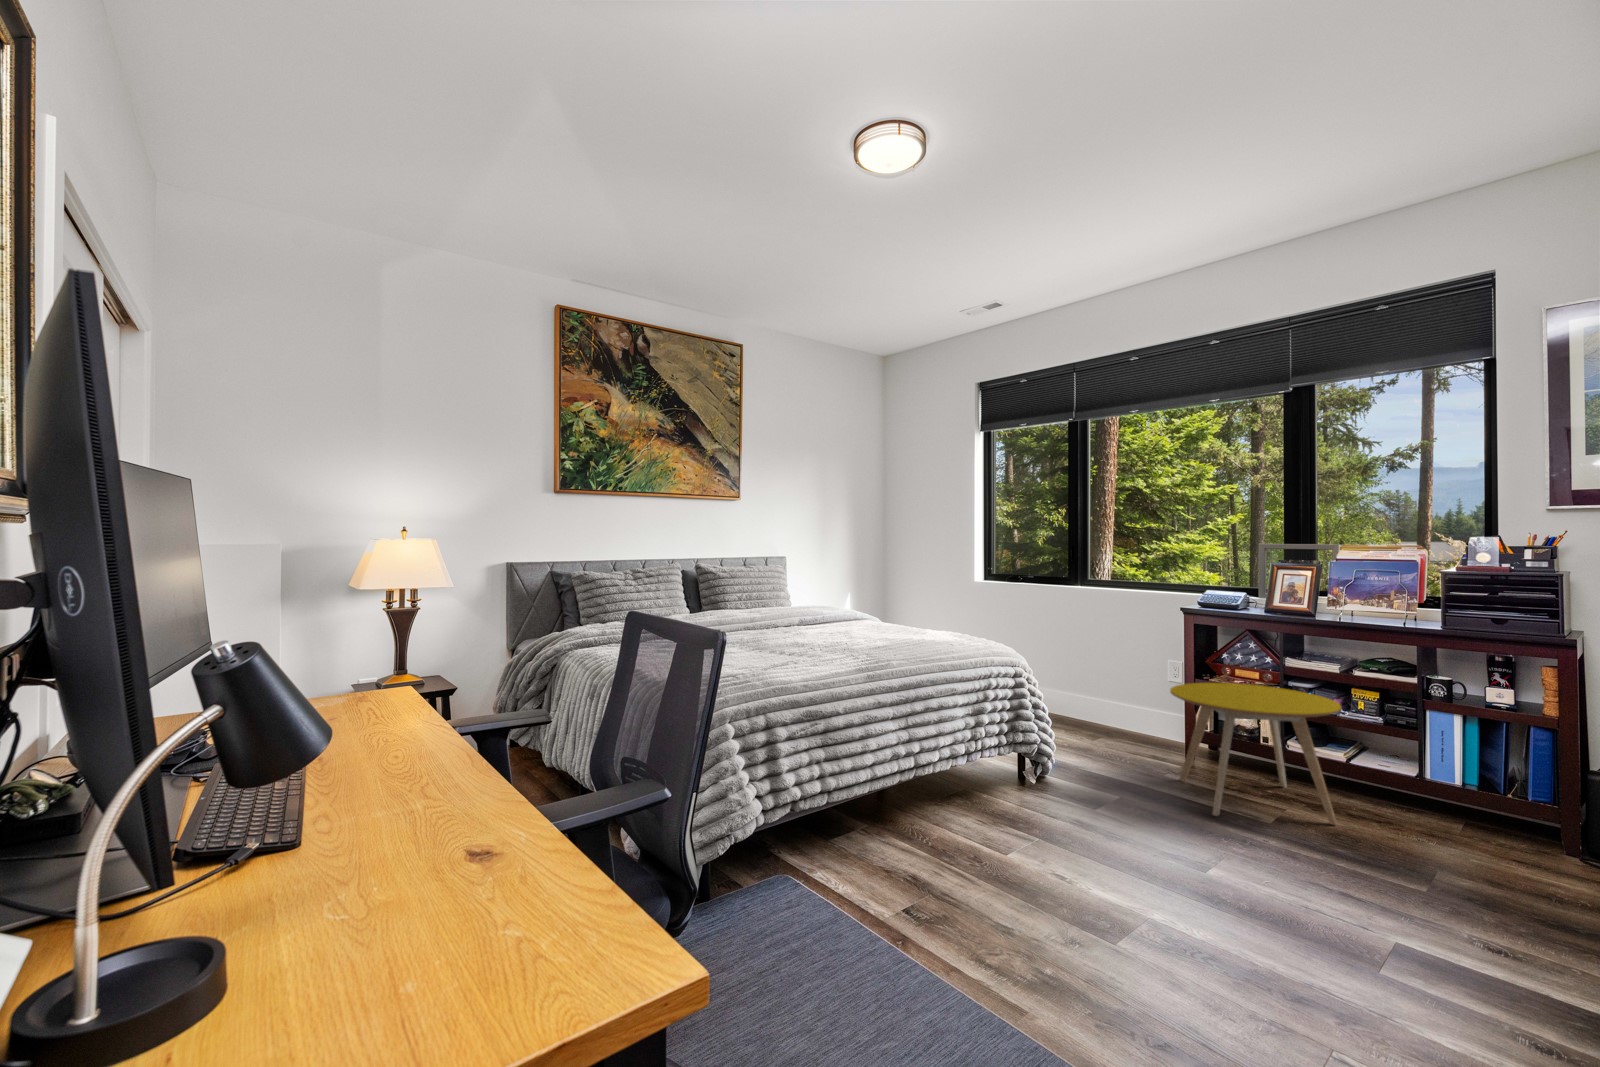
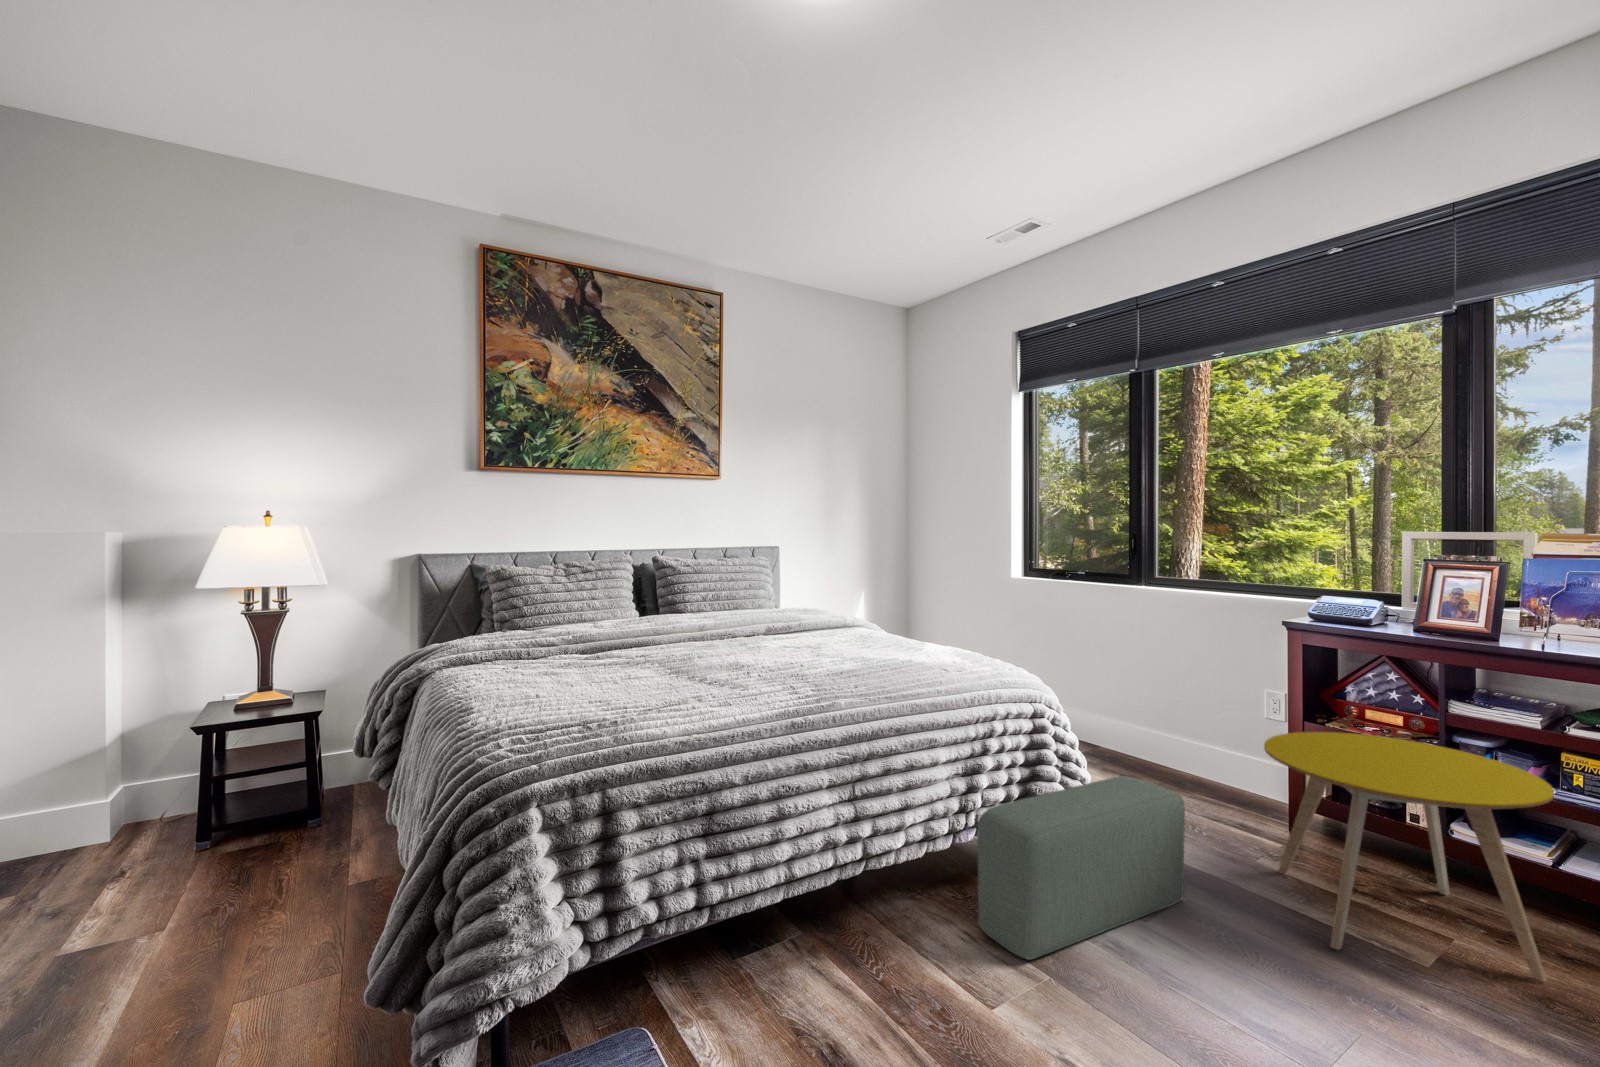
pouf: none [988,715,1120,829] -> present [977,776,1185,960]

